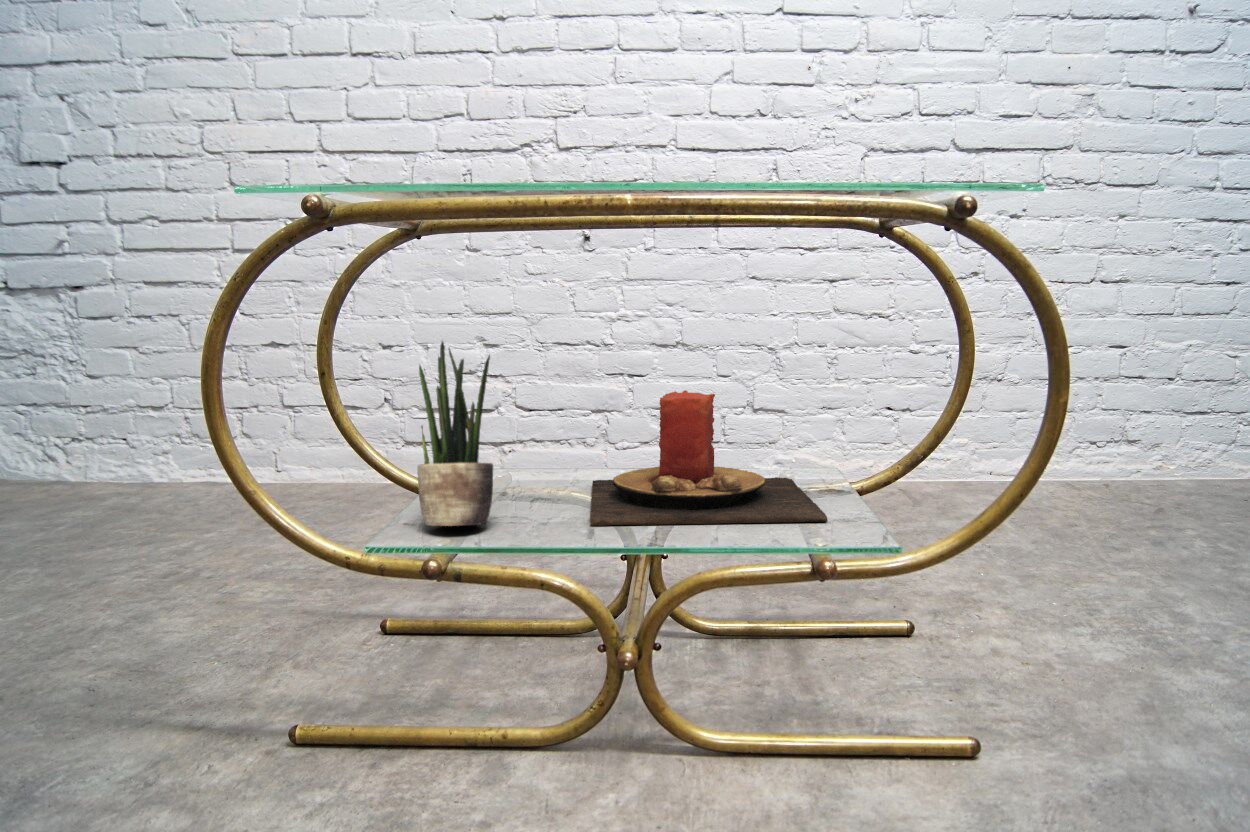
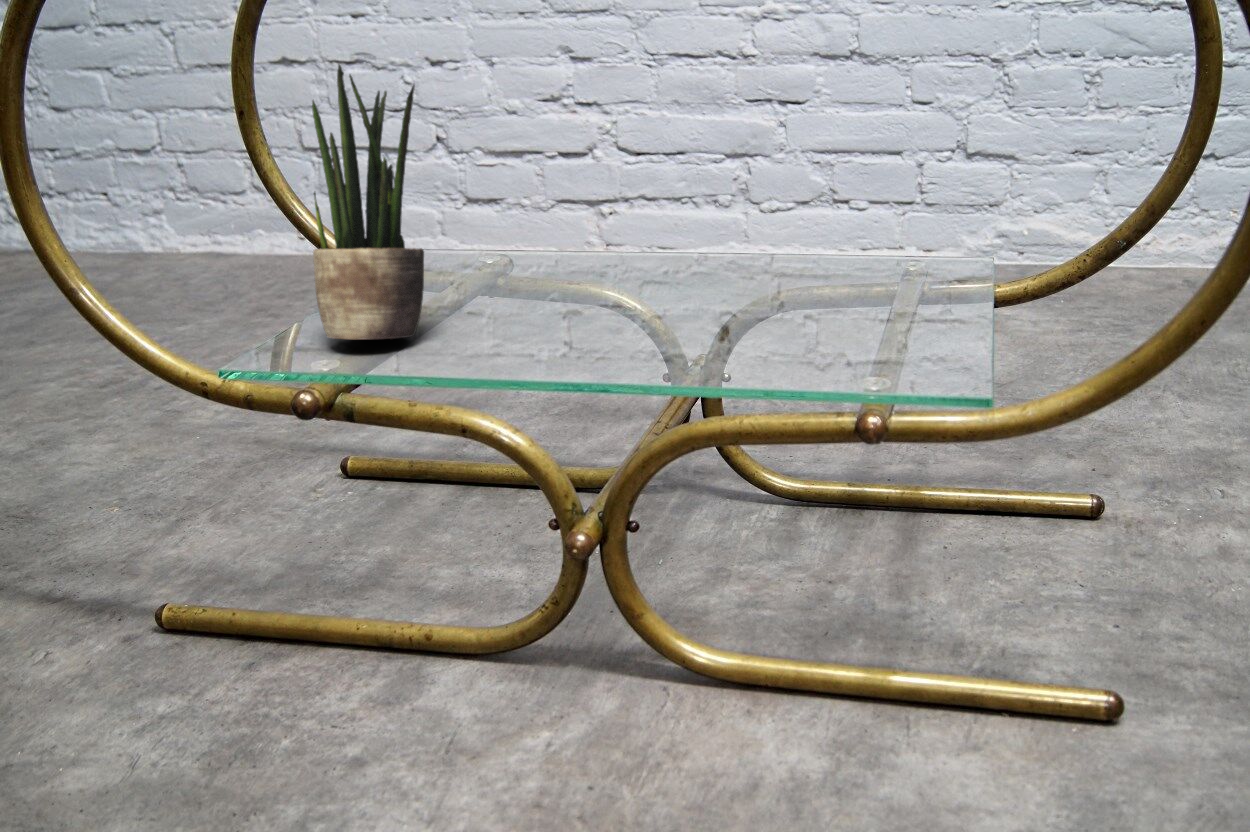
candle: present [590,390,828,526] -> none [564,137,925,347]

